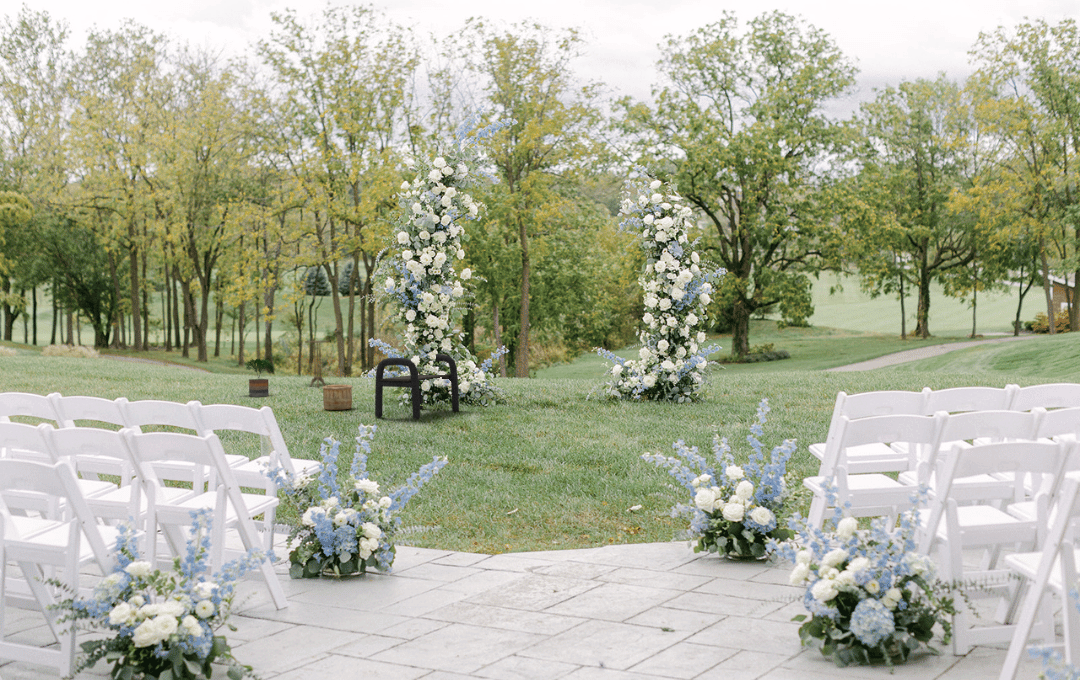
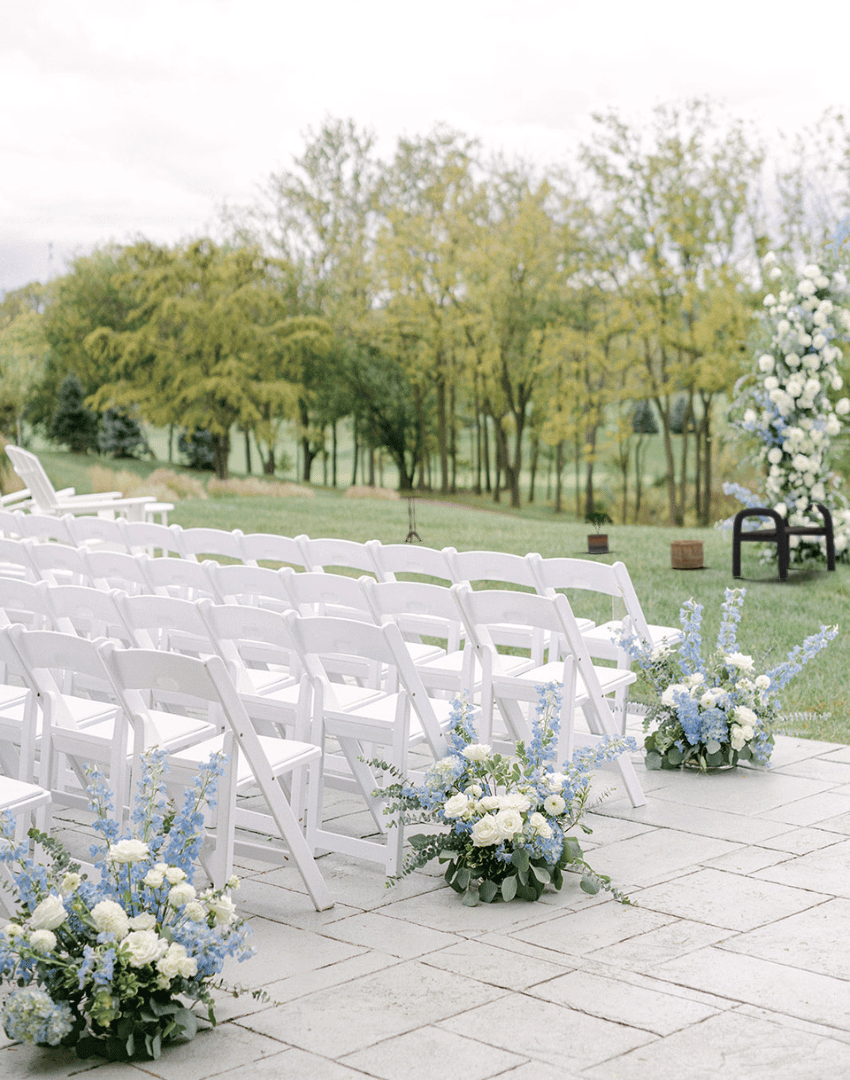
side table: present [305,341,329,387] -> present [406,496,420,541]

